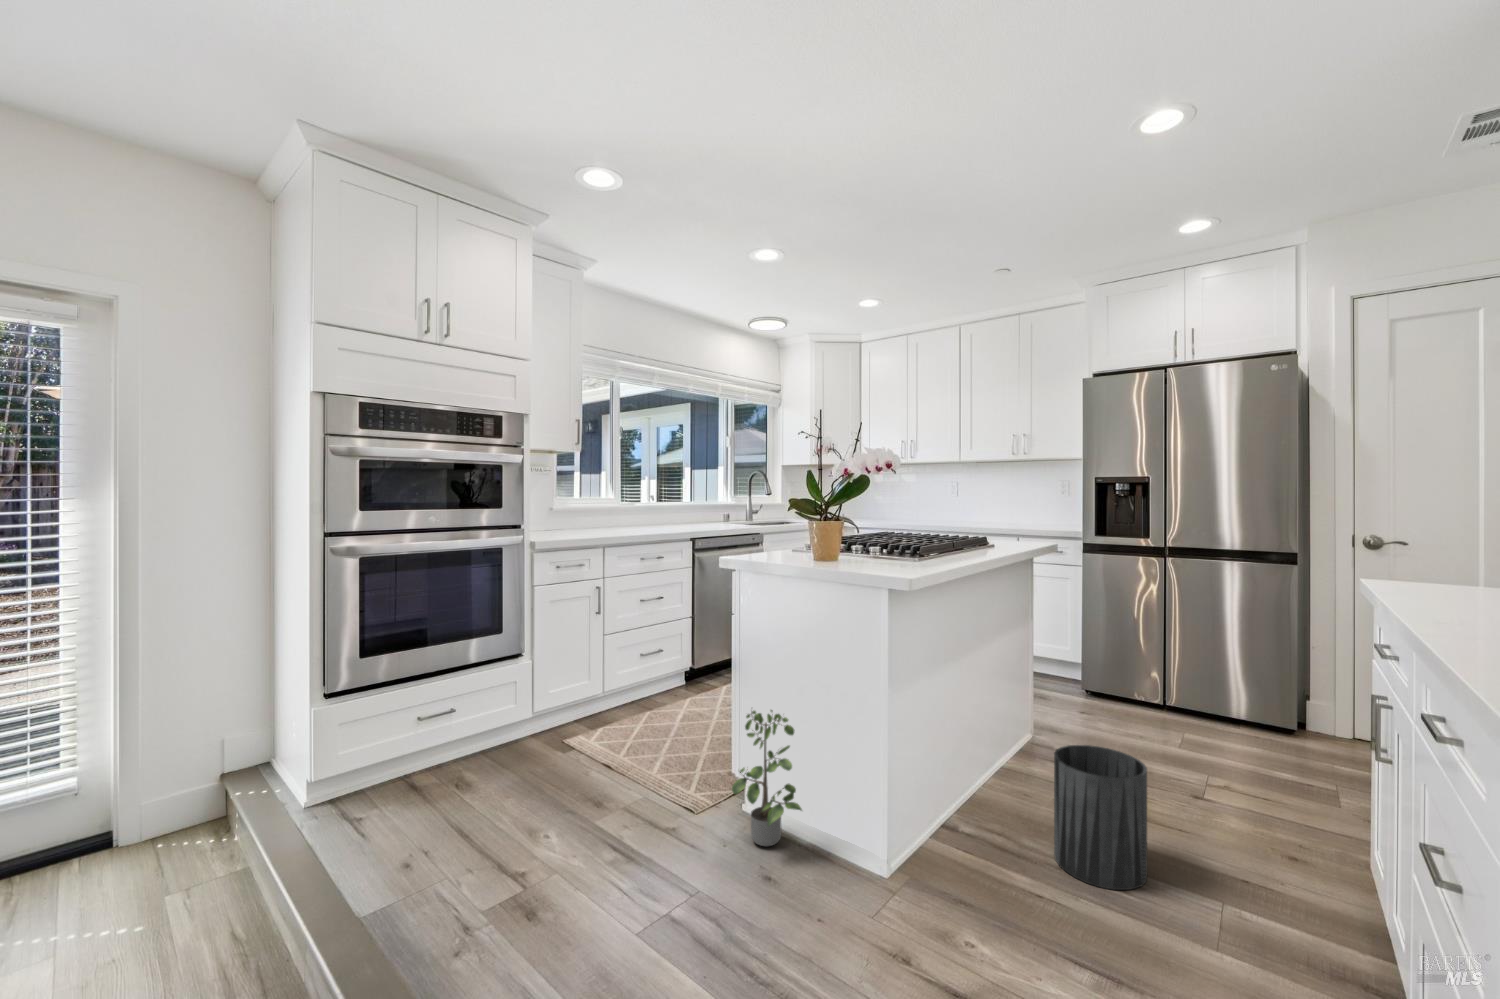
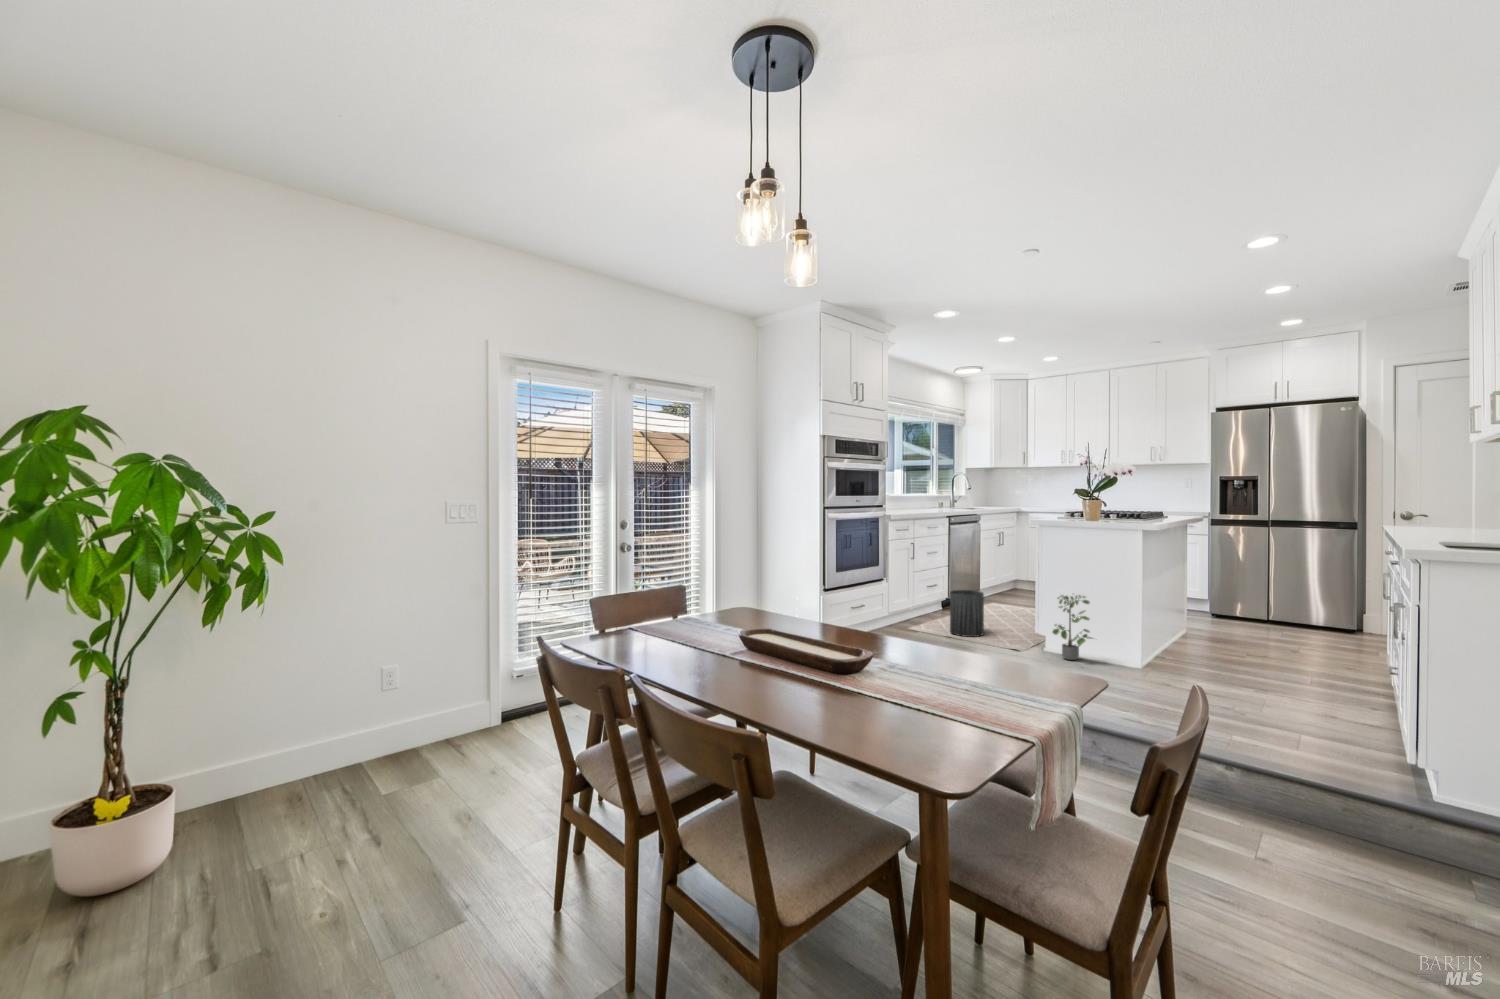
trash can: present [1054,745,1147,890] -> present [950,590,984,637]

